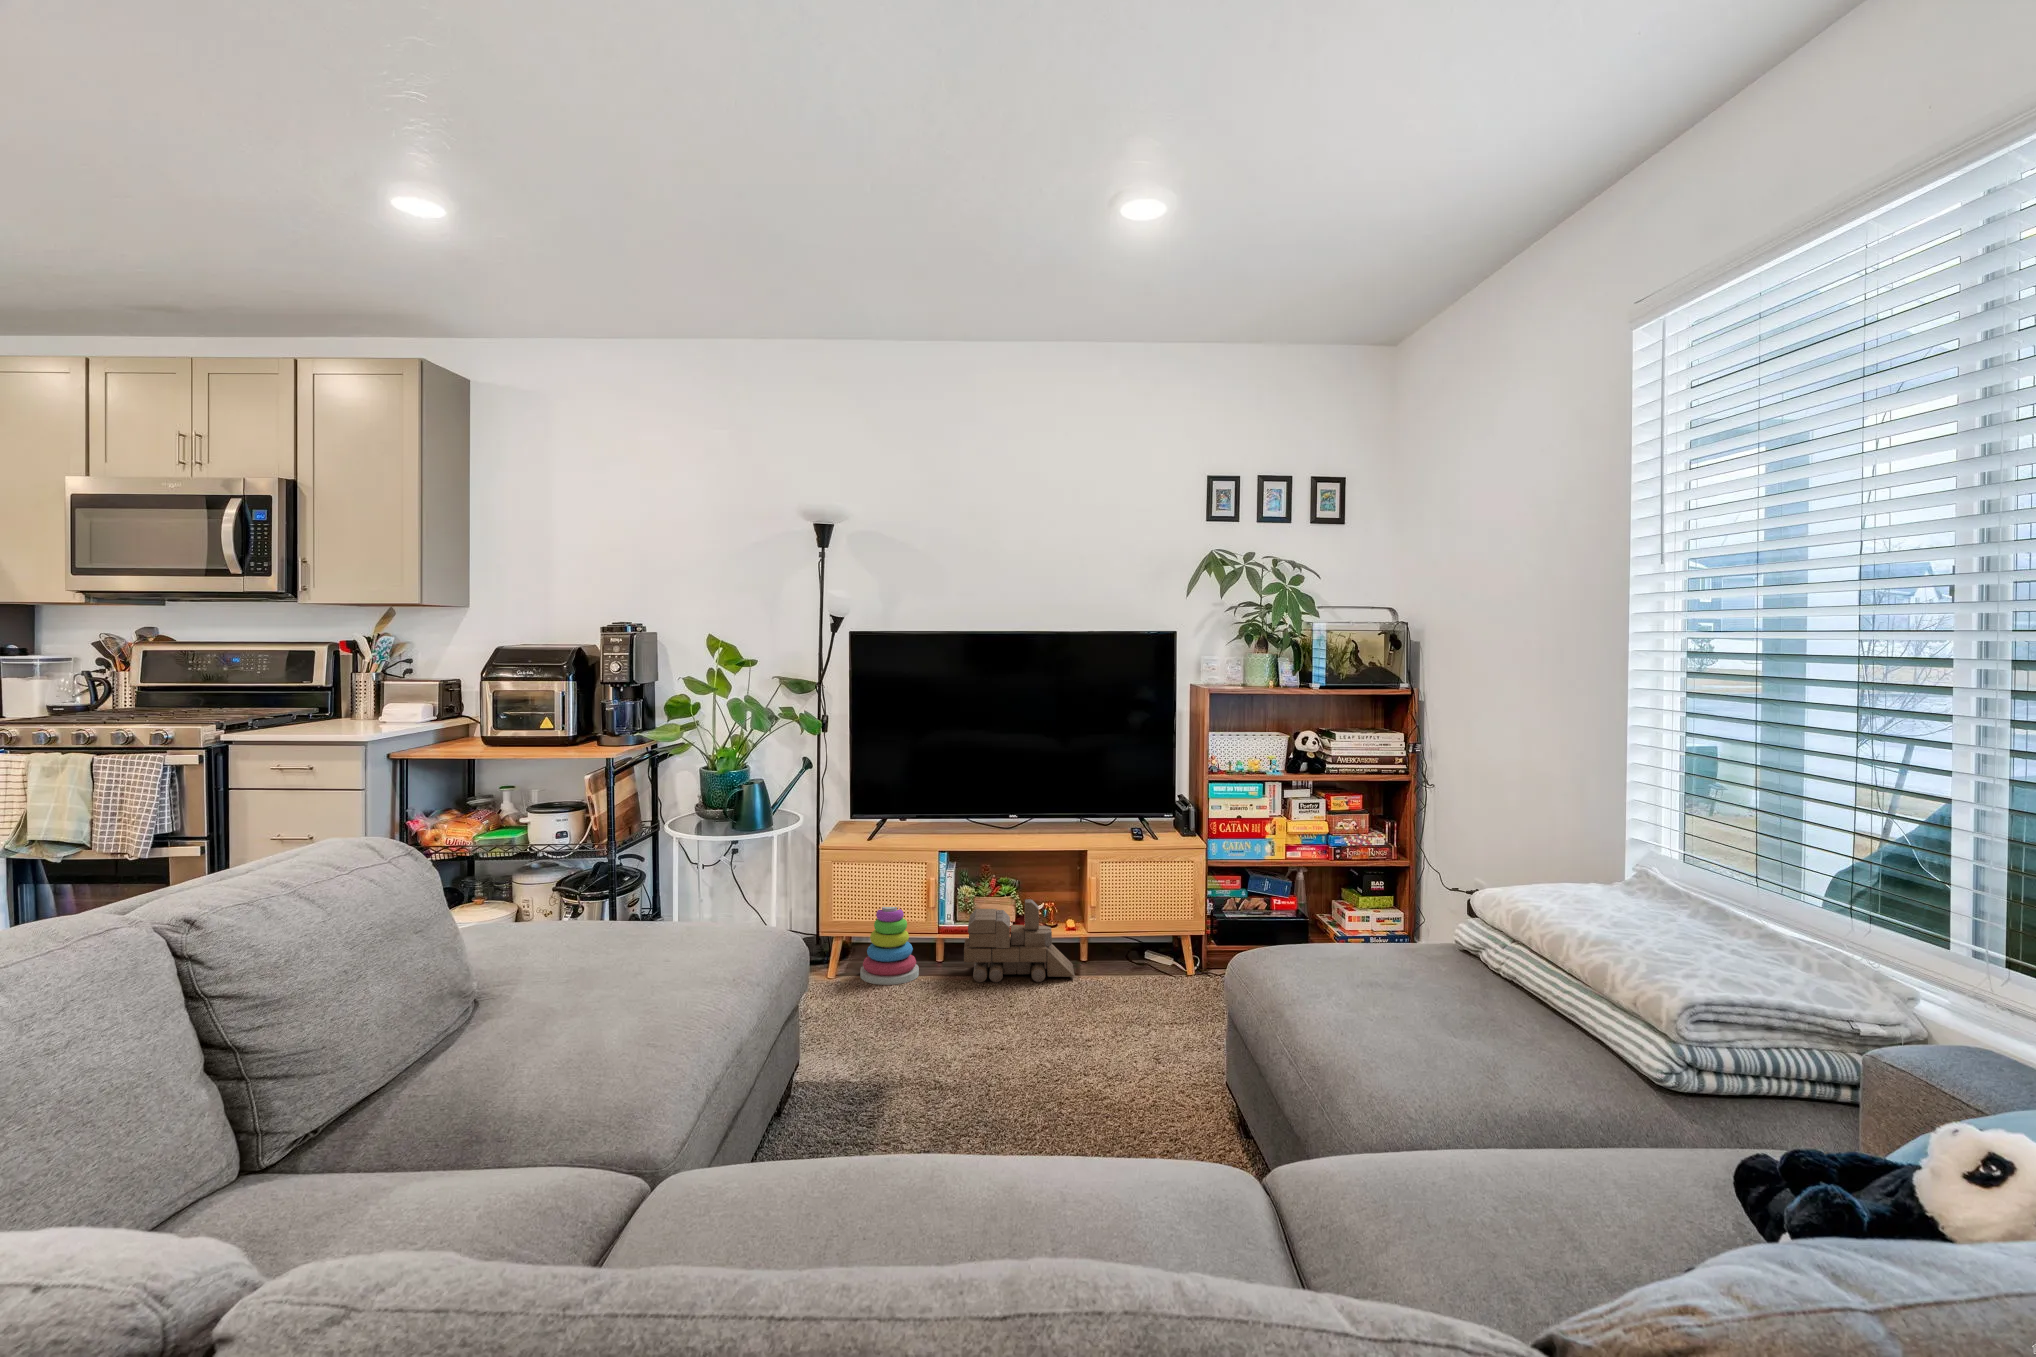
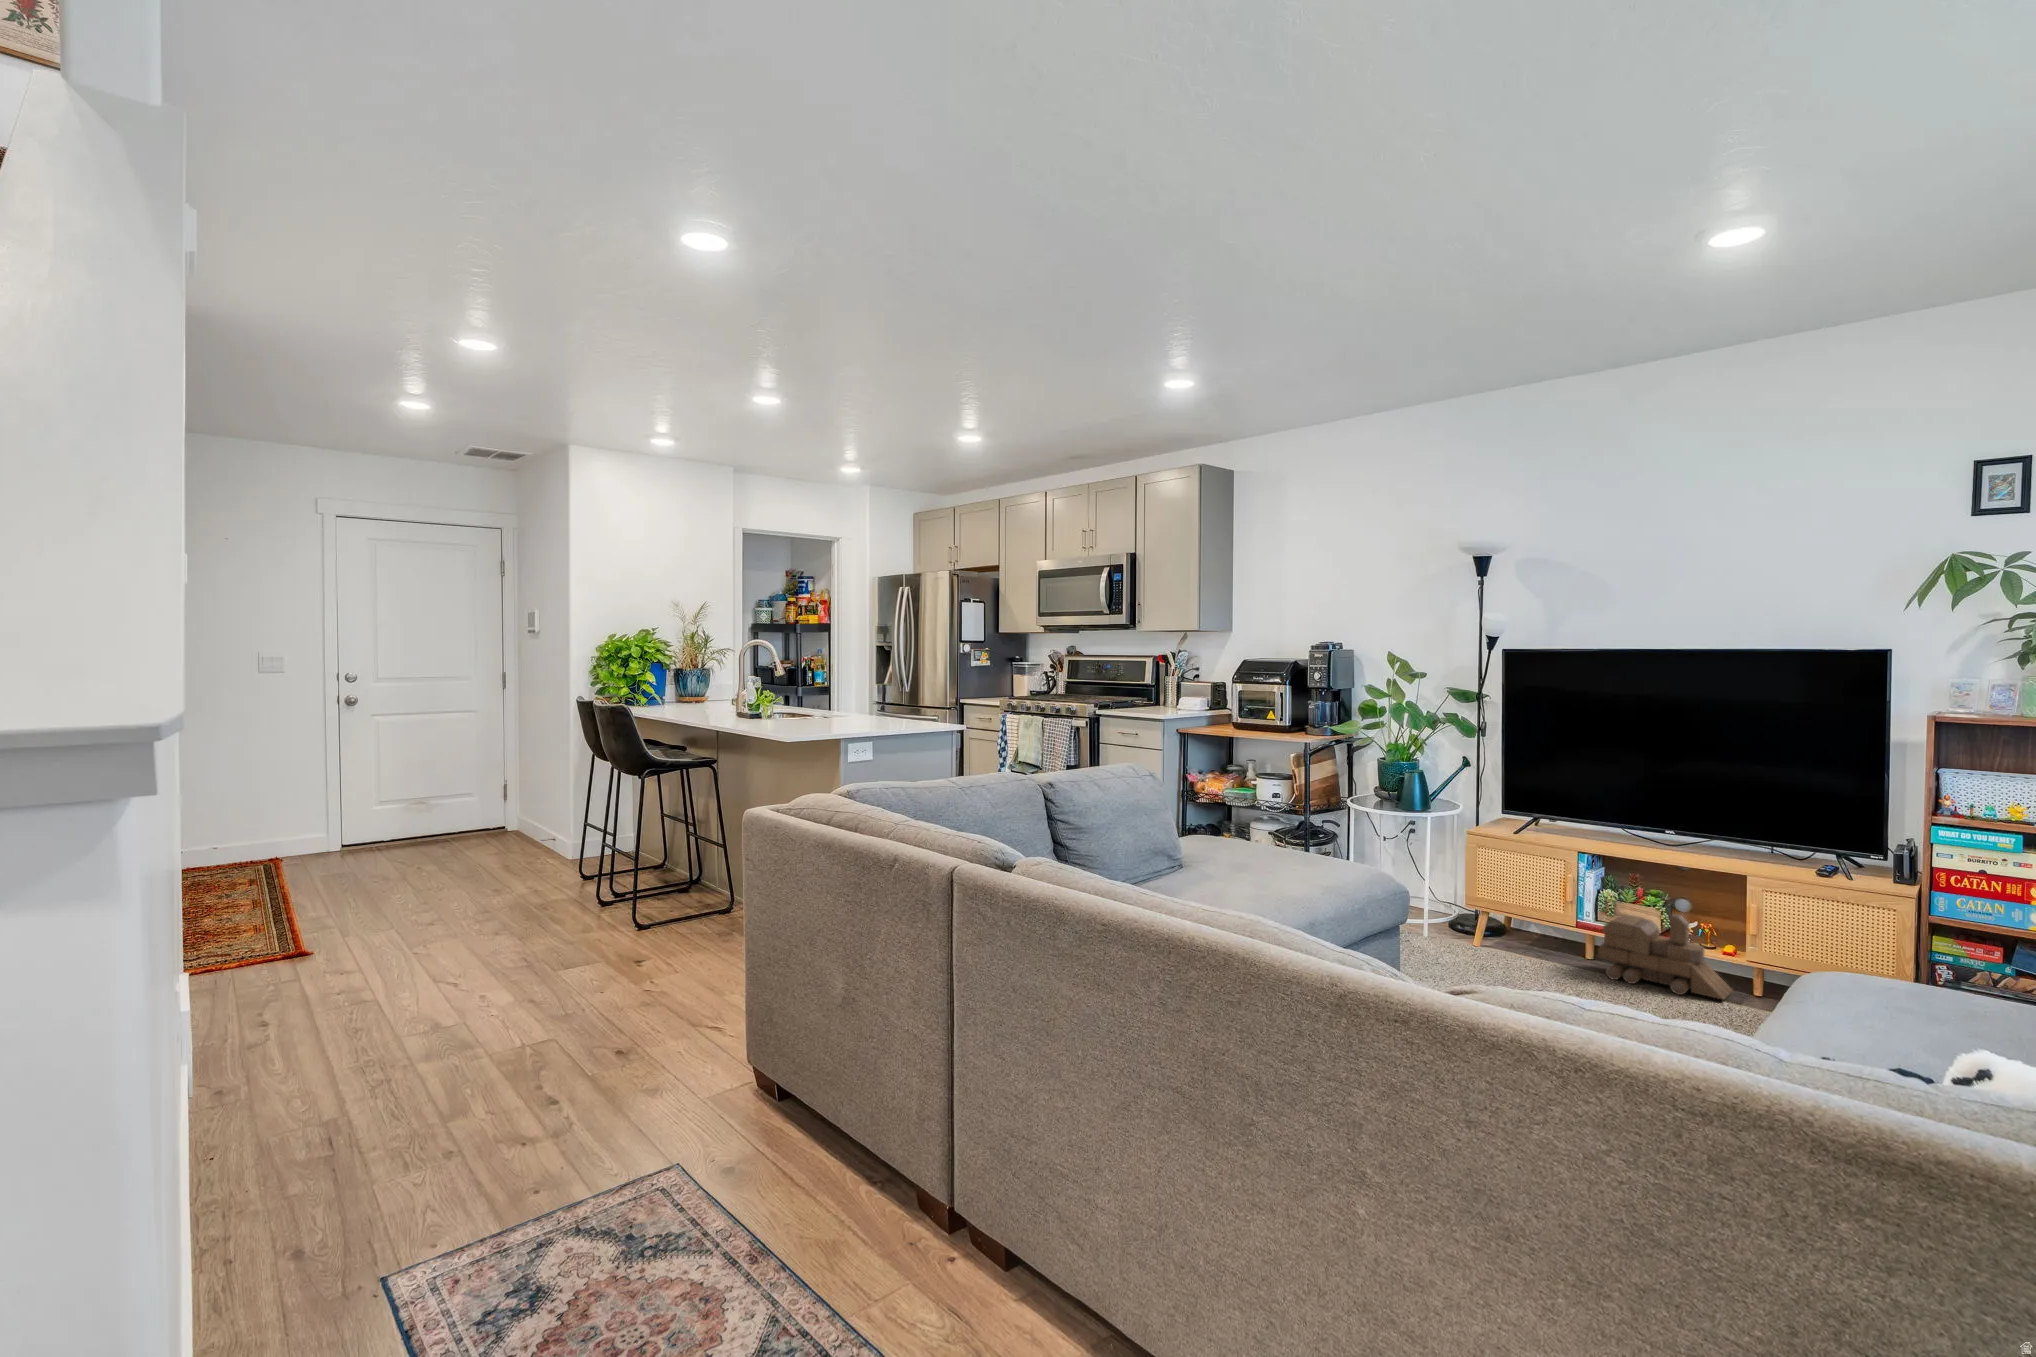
stacking toy: present [860,907,919,985] -> none [1499,892,1556,962]

